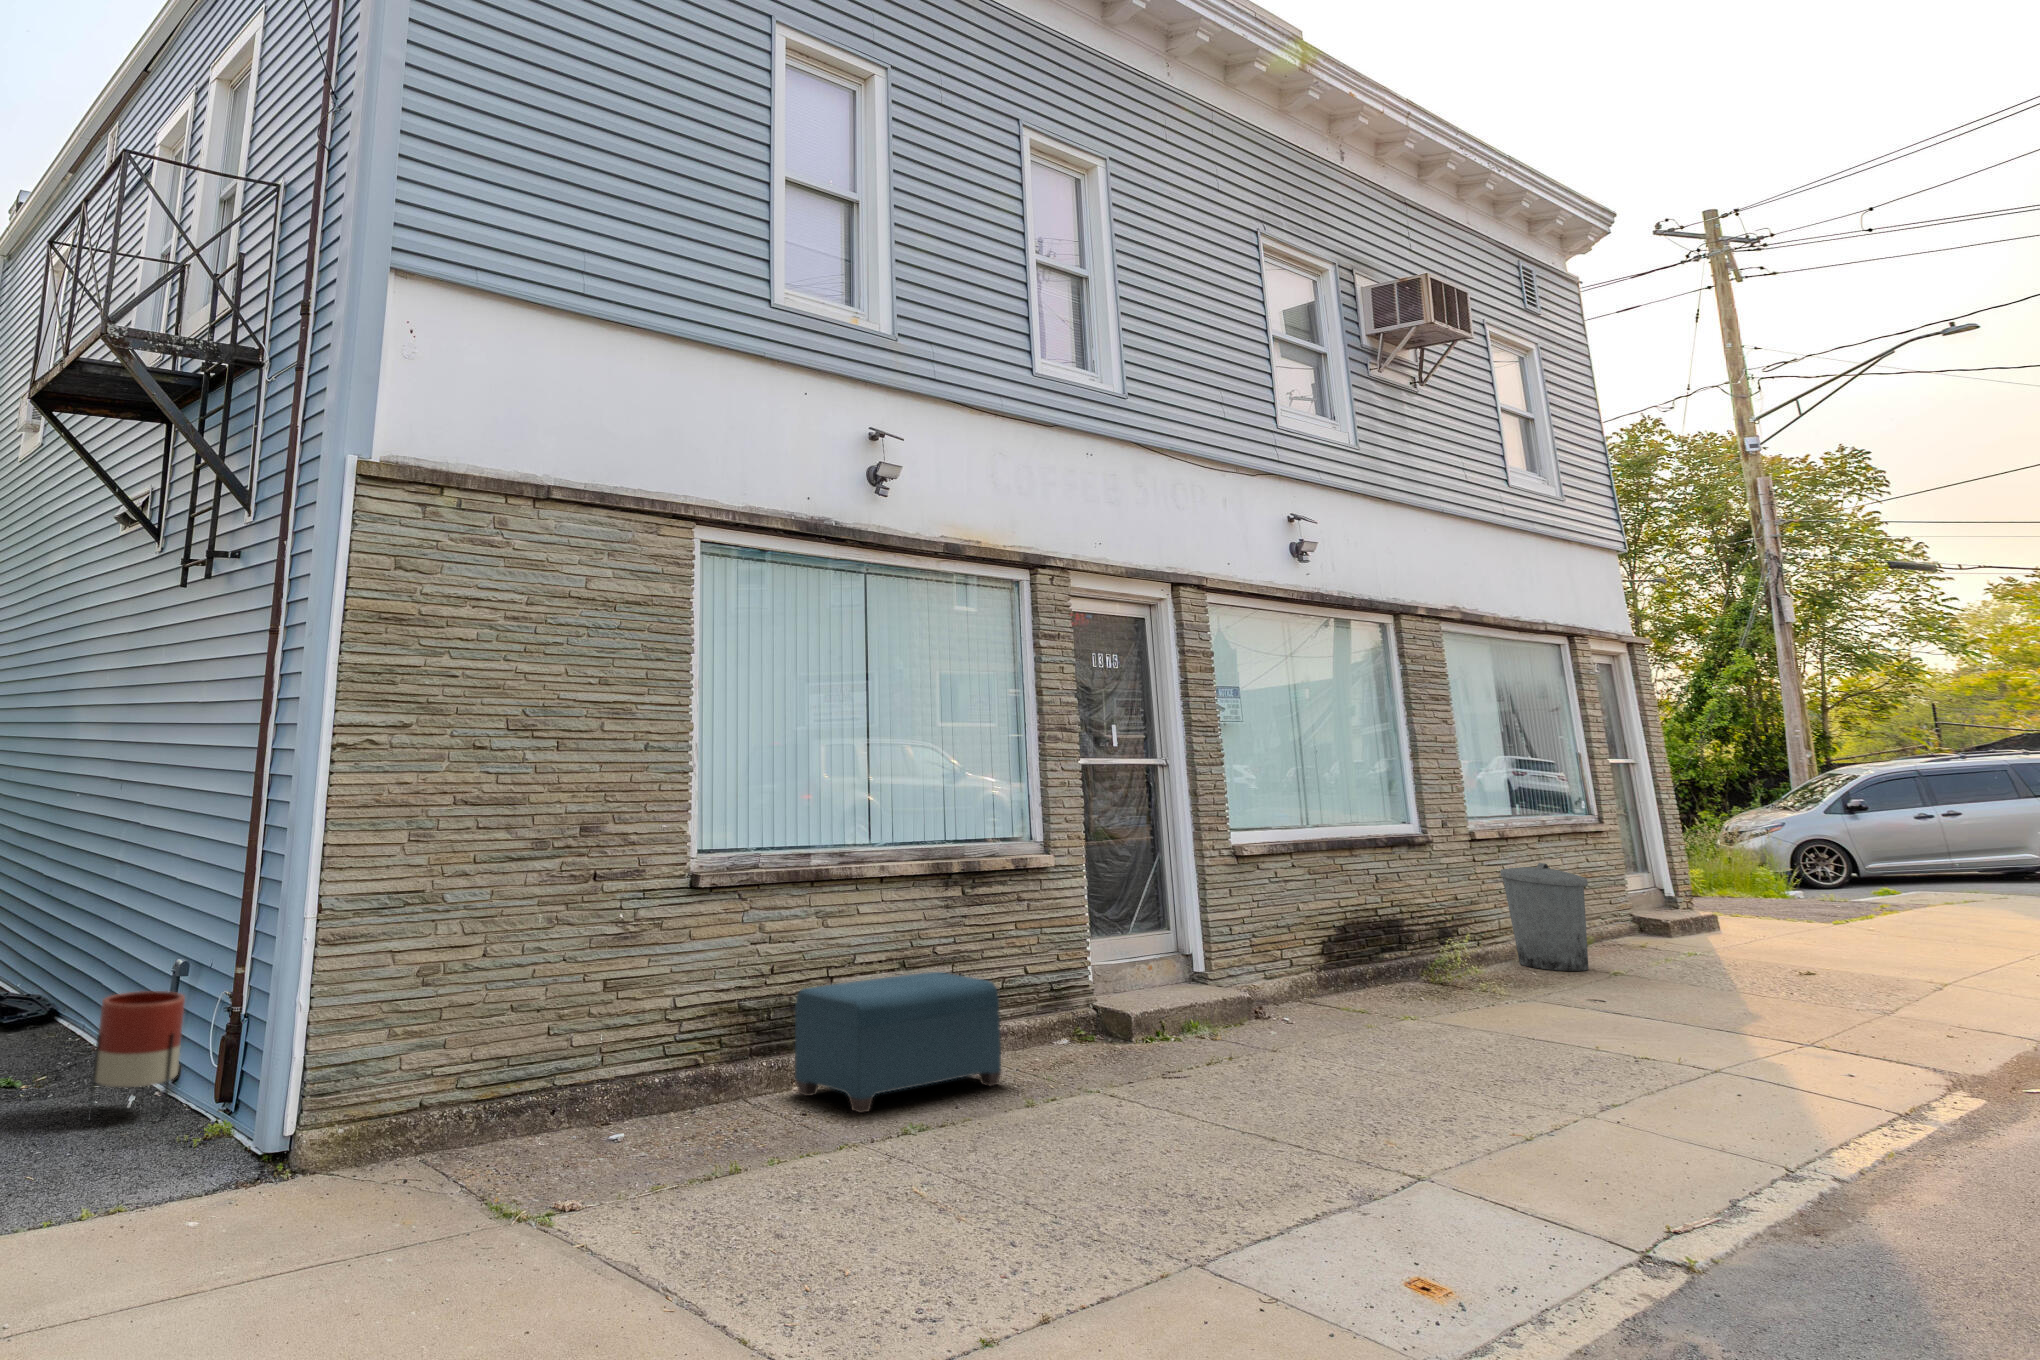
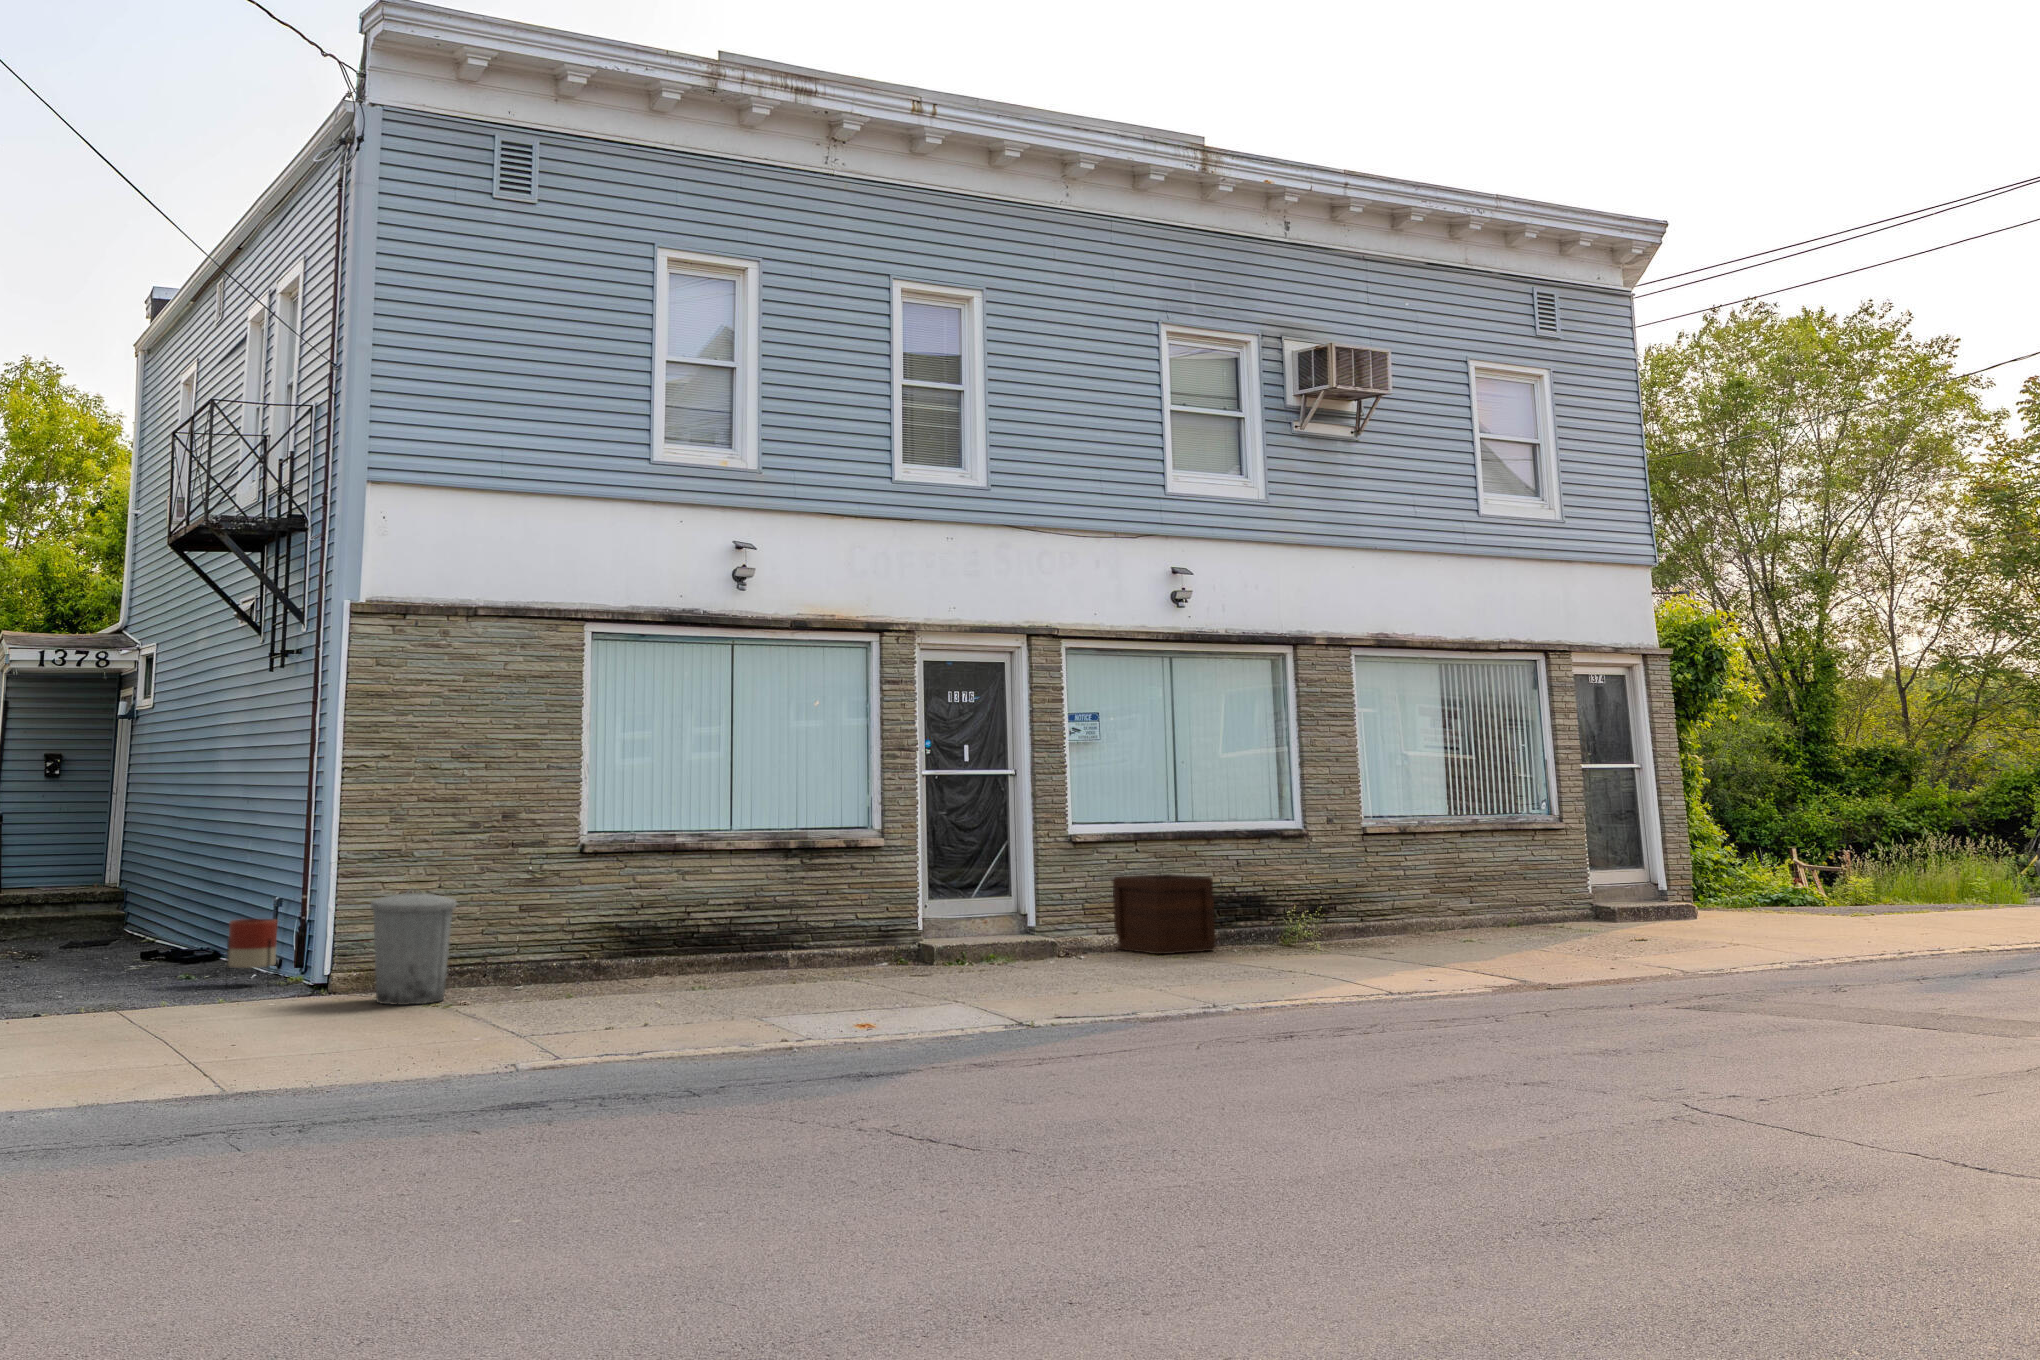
trash can: present [1500,863,1588,971] -> present [371,889,456,1005]
wooden crate: none [1271,898,1416,1015] -> present [1113,874,1216,954]
bench: present [795,972,1001,1113] -> none [656,911,798,985]

